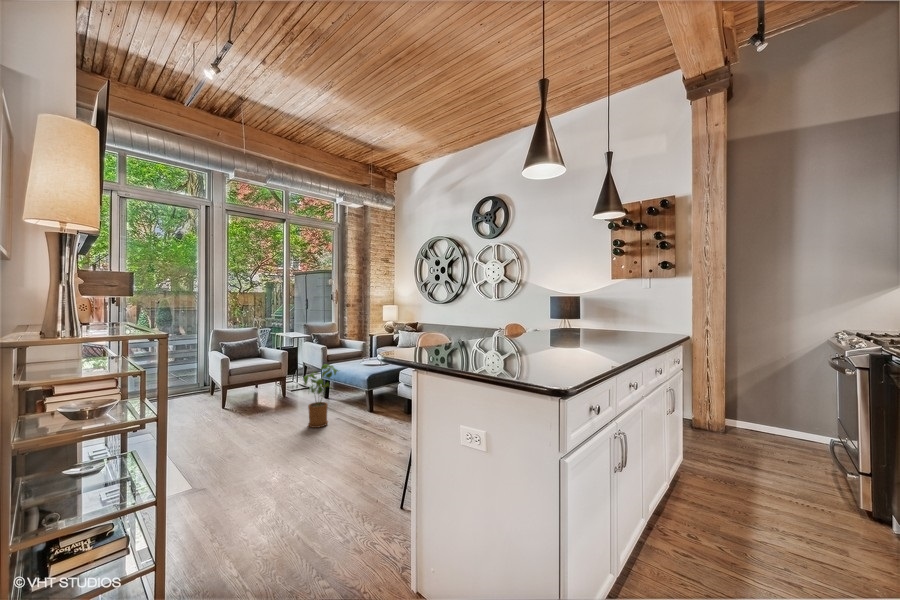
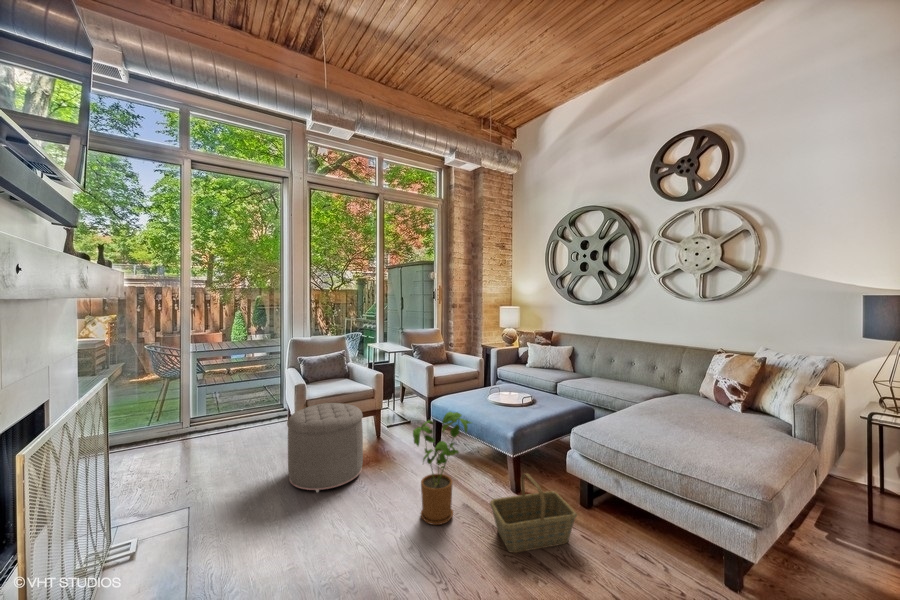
ottoman: none [219,370,272,422] -> present [287,403,363,492]
basket: none [348,395,393,433] -> present [490,474,577,553]

